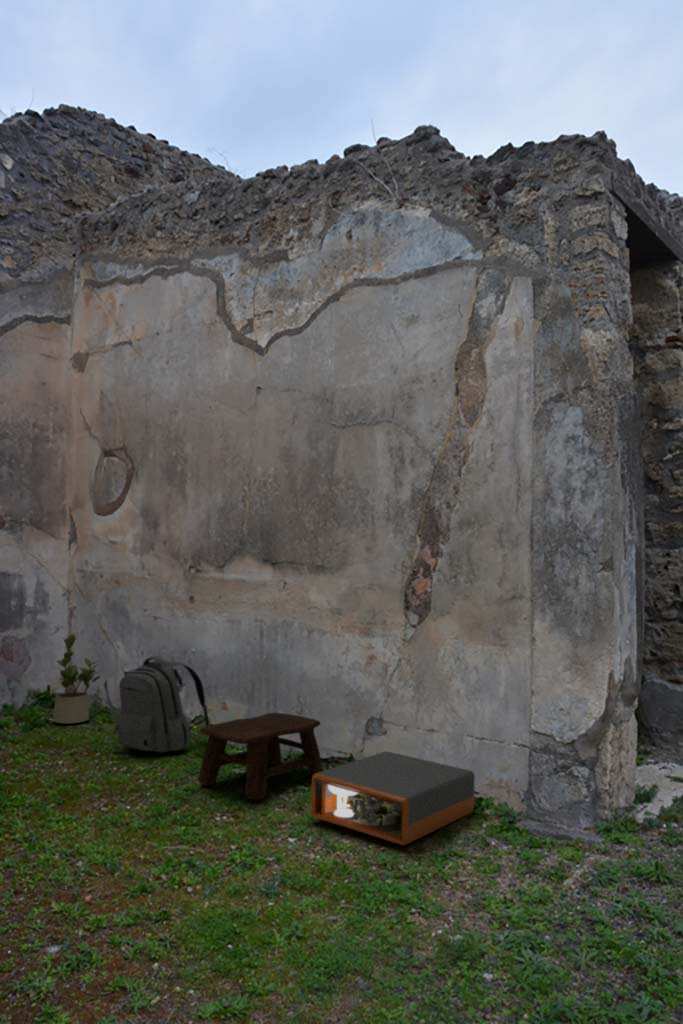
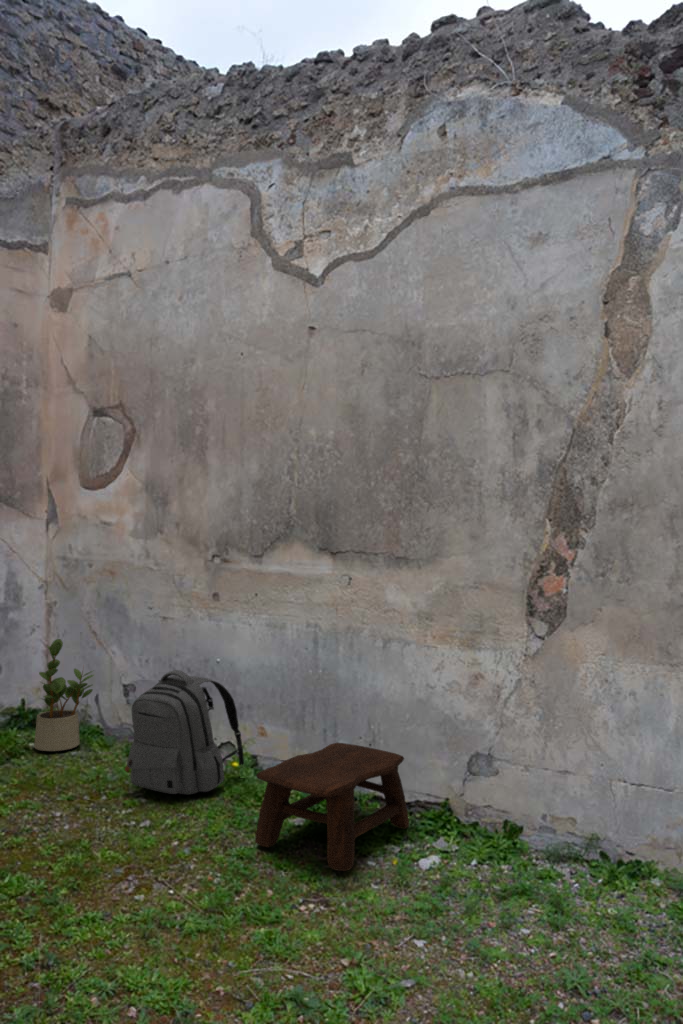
storage box: present [311,751,475,845] -> none [432,798,635,949]

